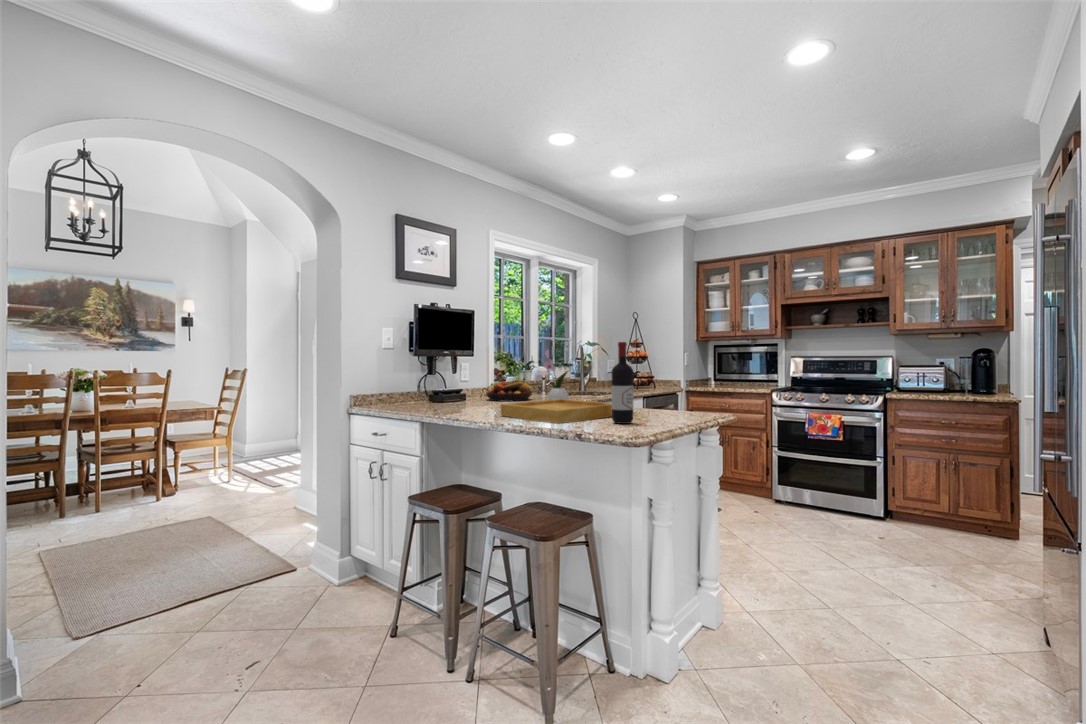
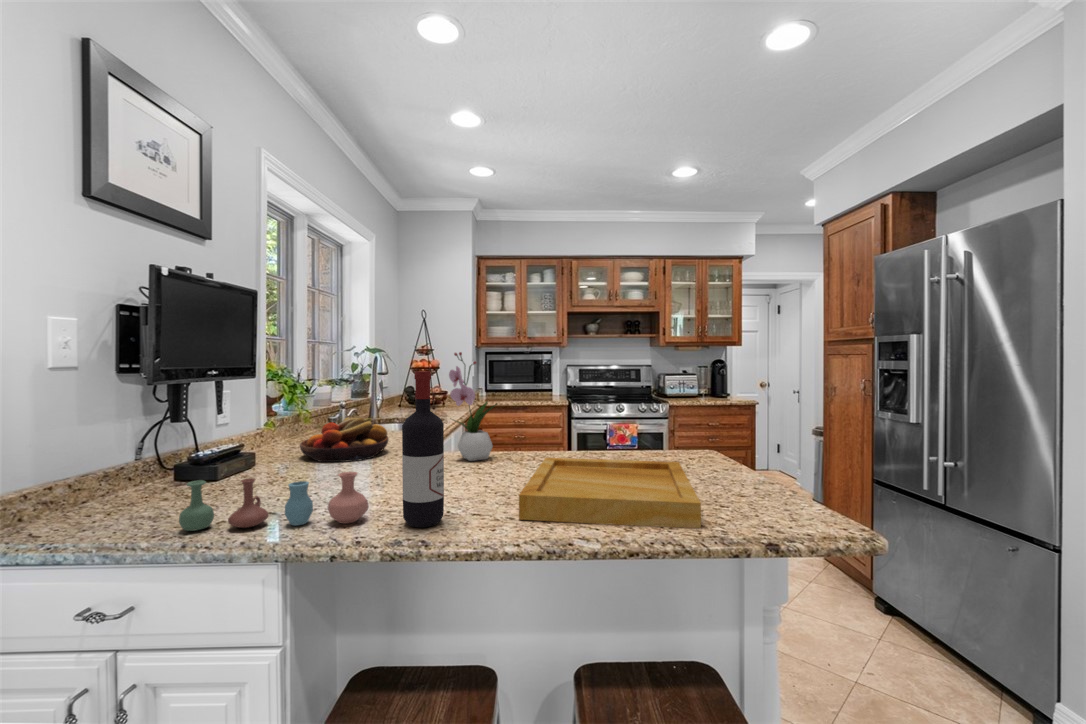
wine bottle: present [612,342,634,424] -> present [402,371,444,528]
vase: none [402,390,458,412] -> present [179,472,369,531]

